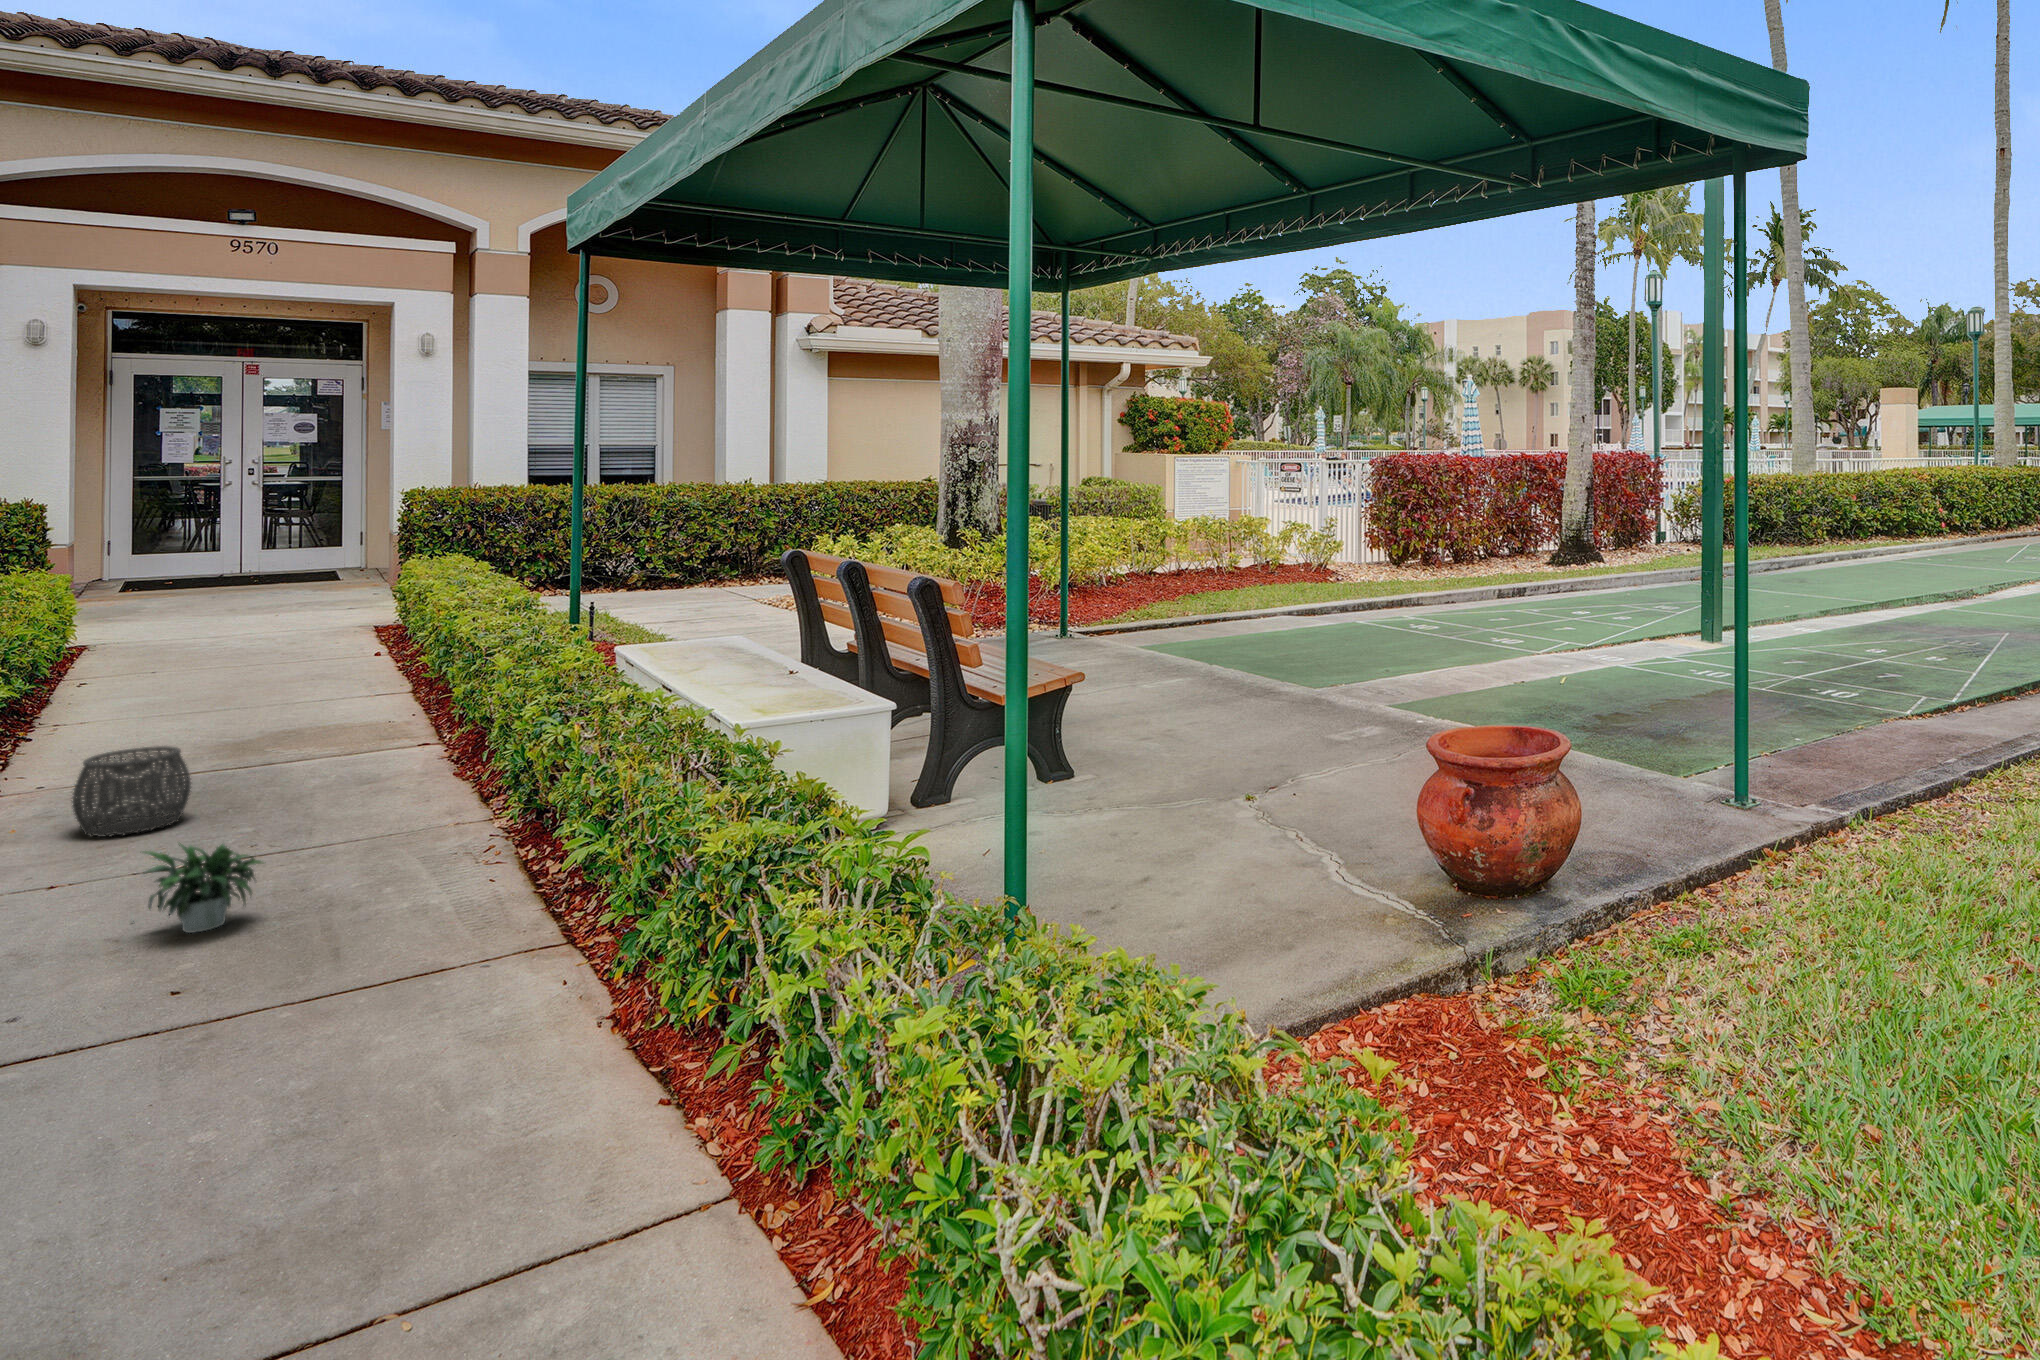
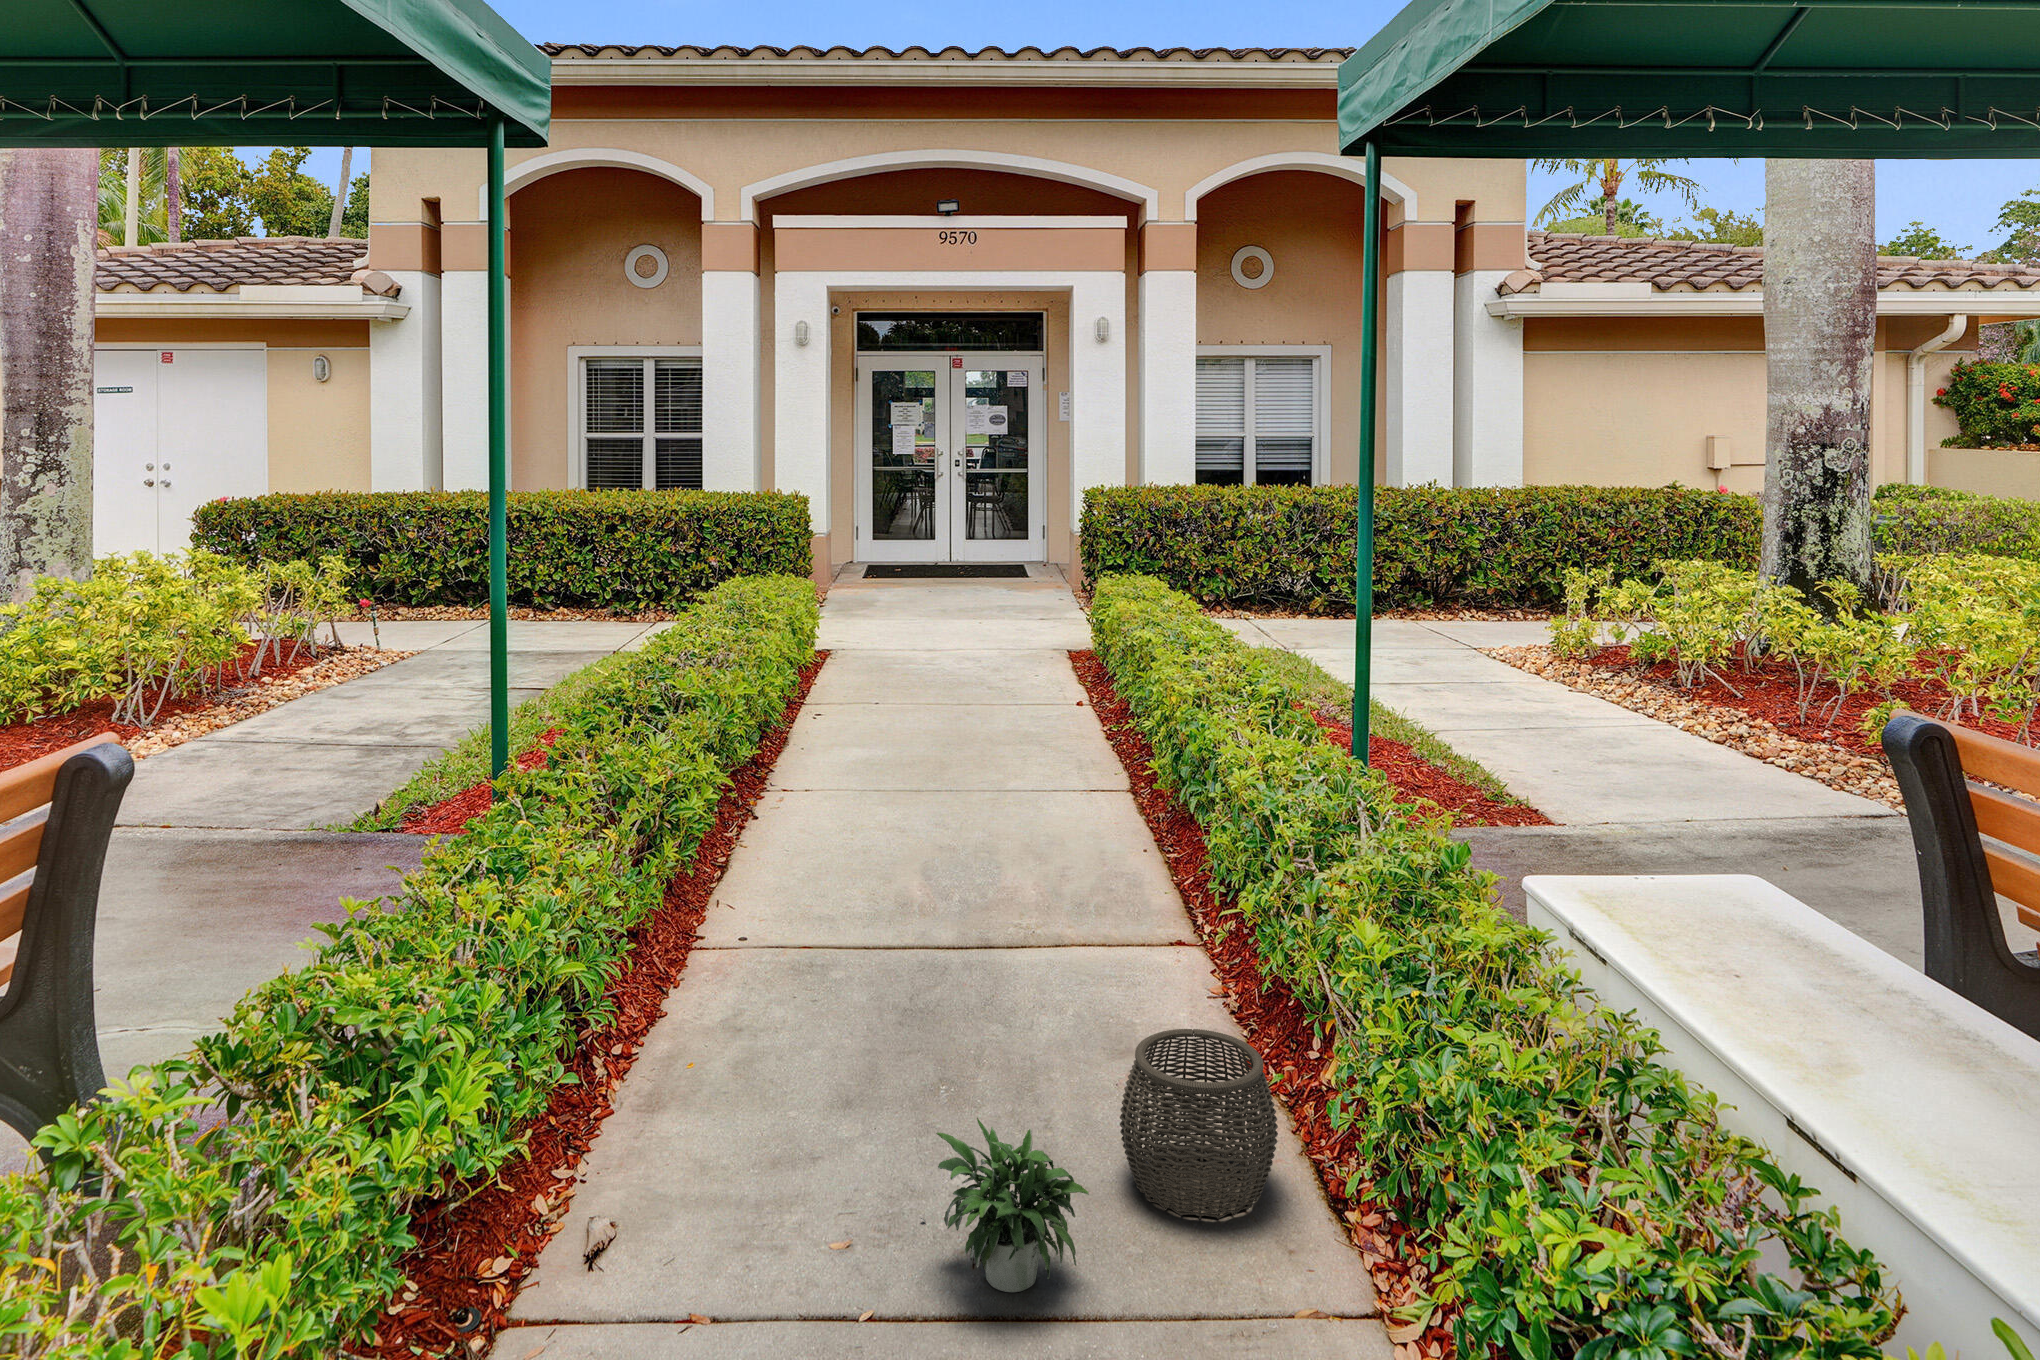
woven basket: present [72,746,191,837] -> present [1120,1029,1278,1219]

